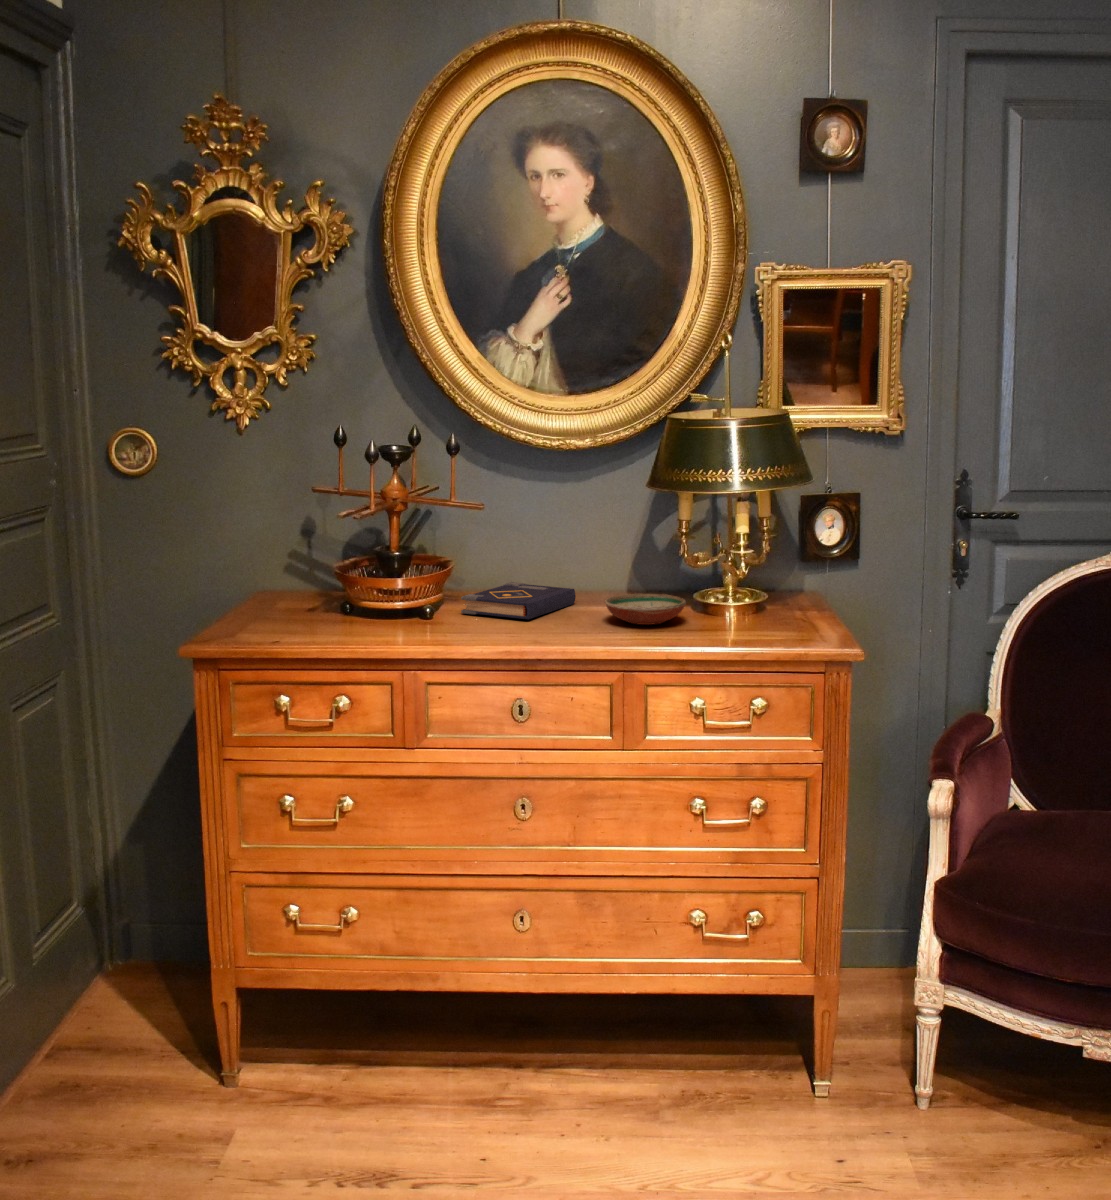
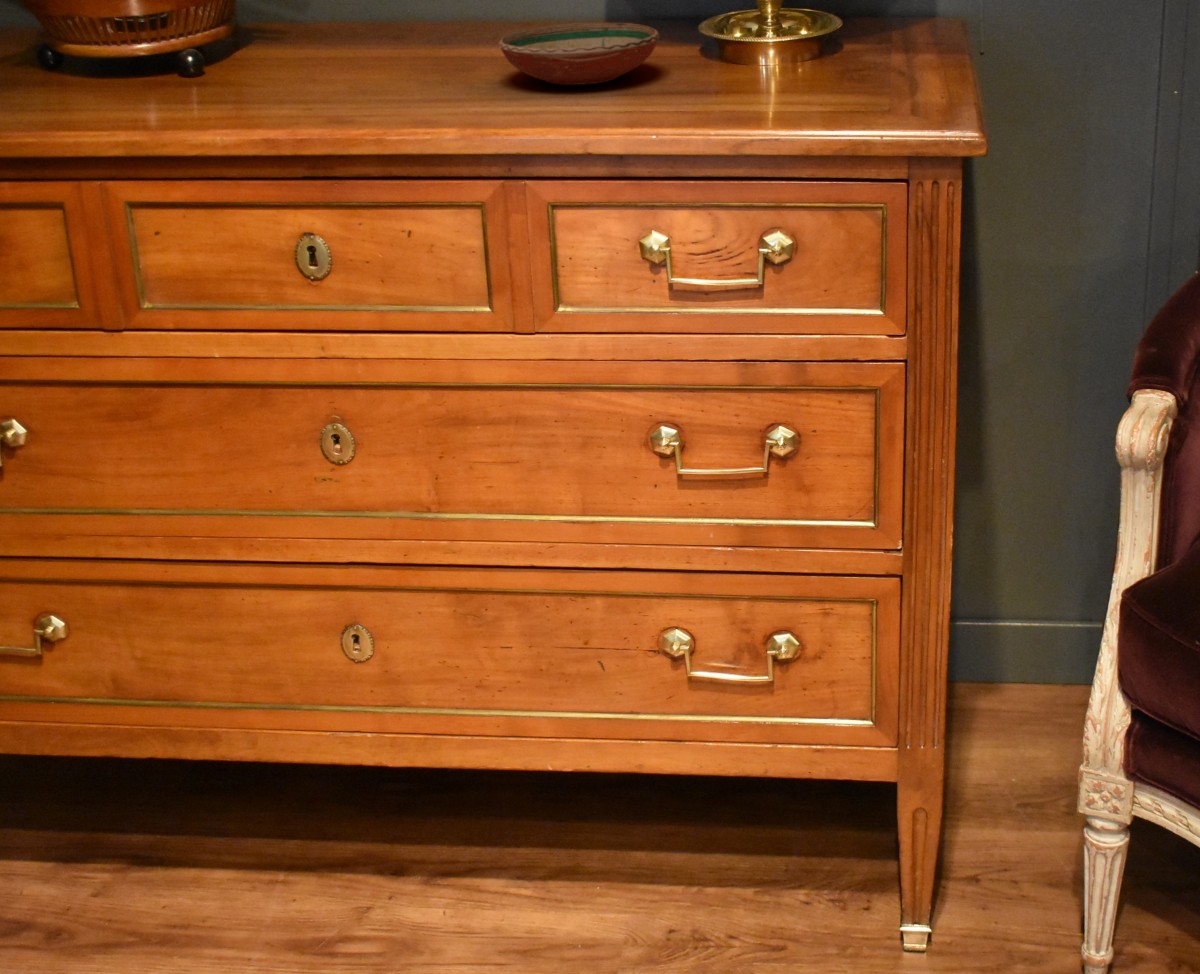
book: present [461,582,576,619] -> none [245,8,480,79]

